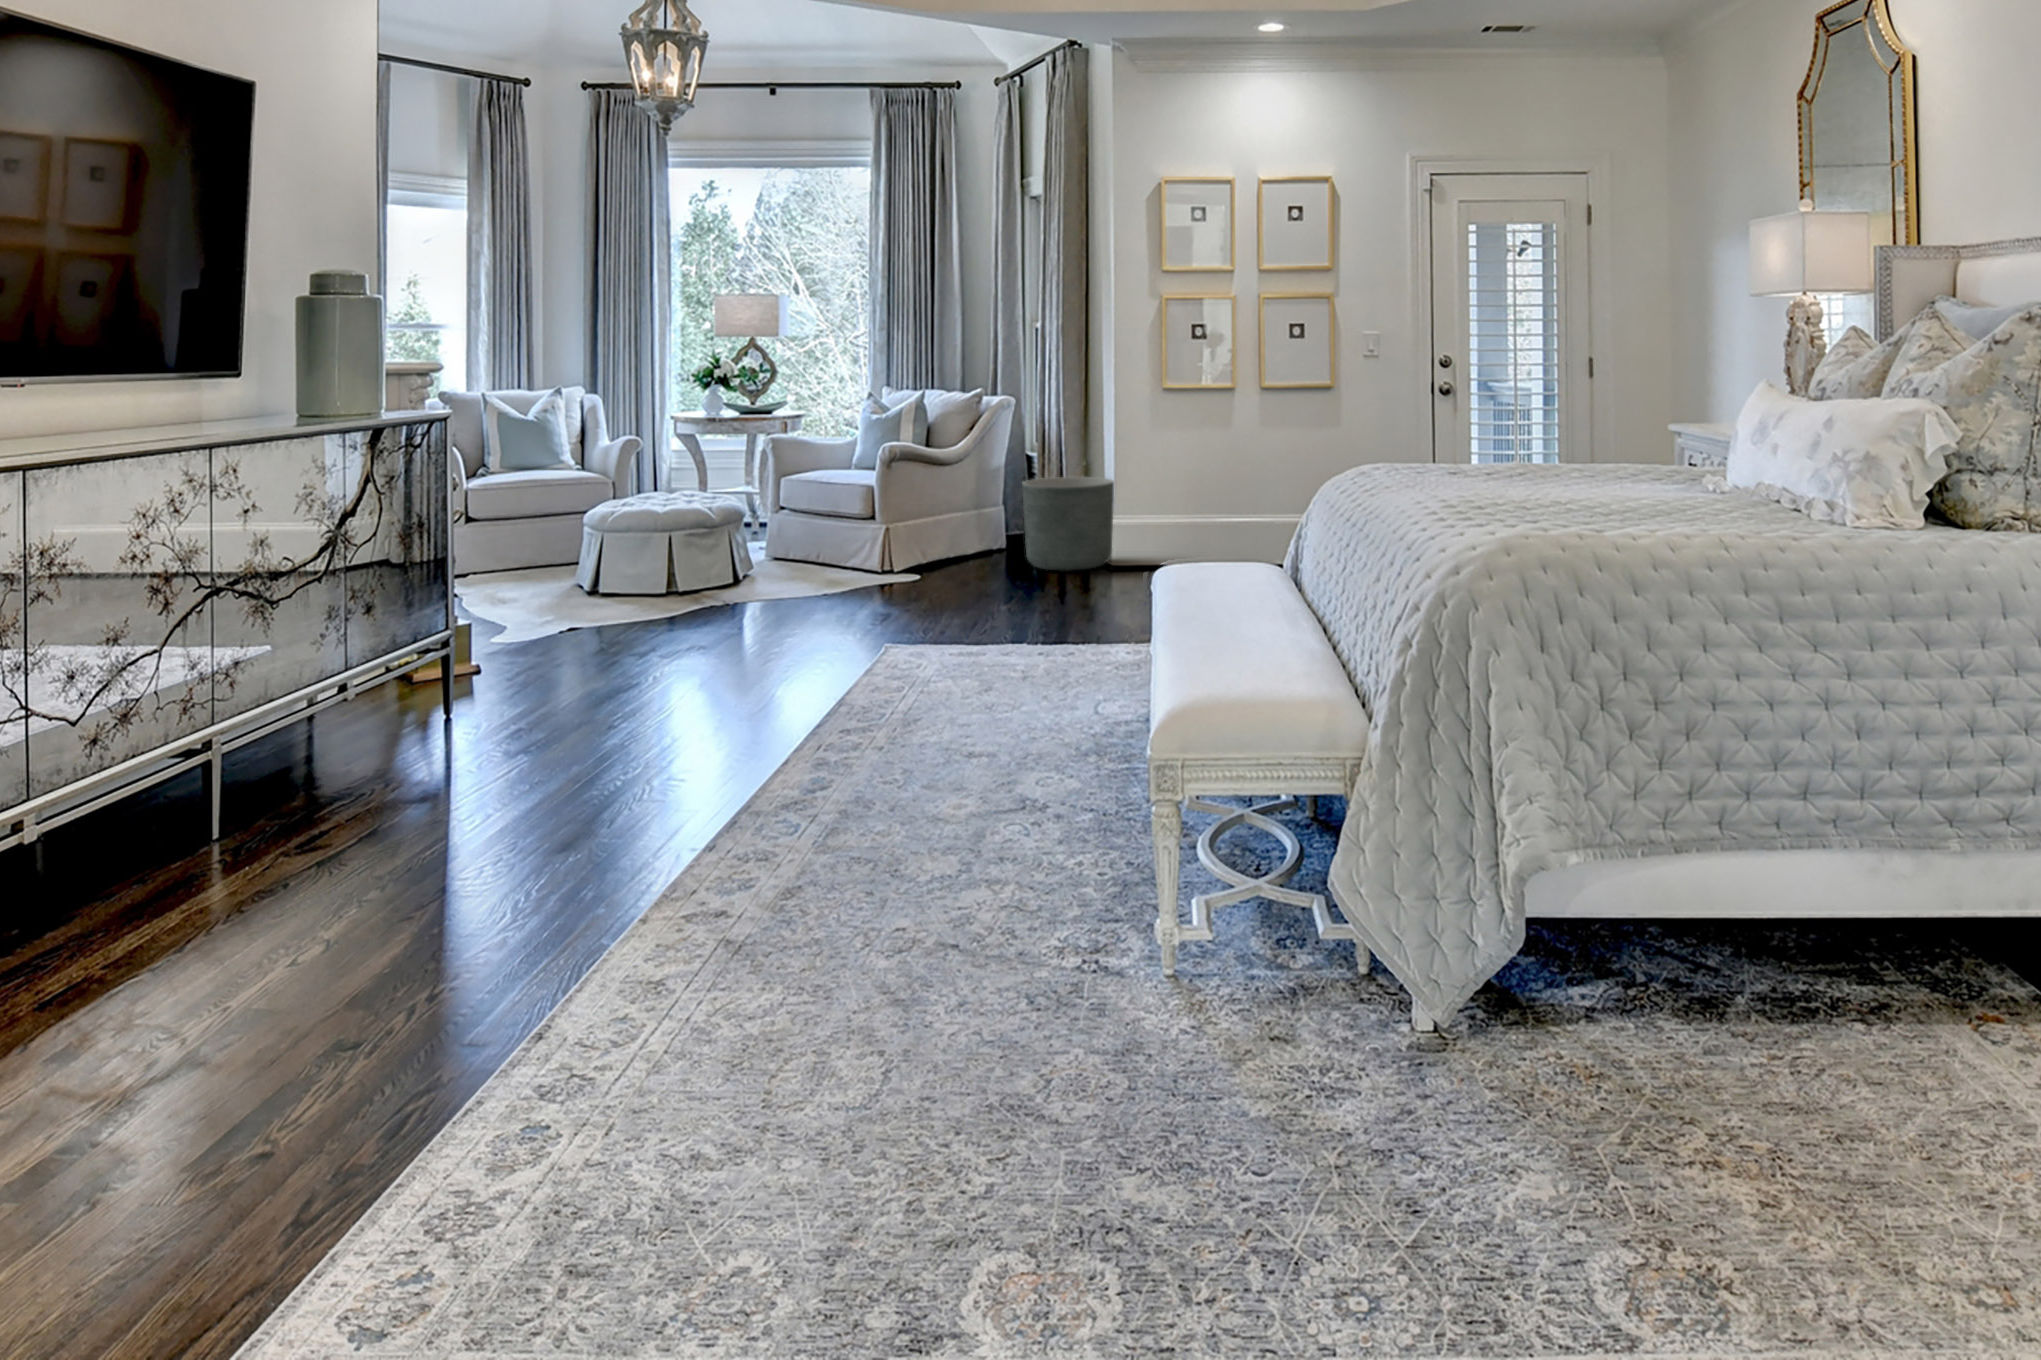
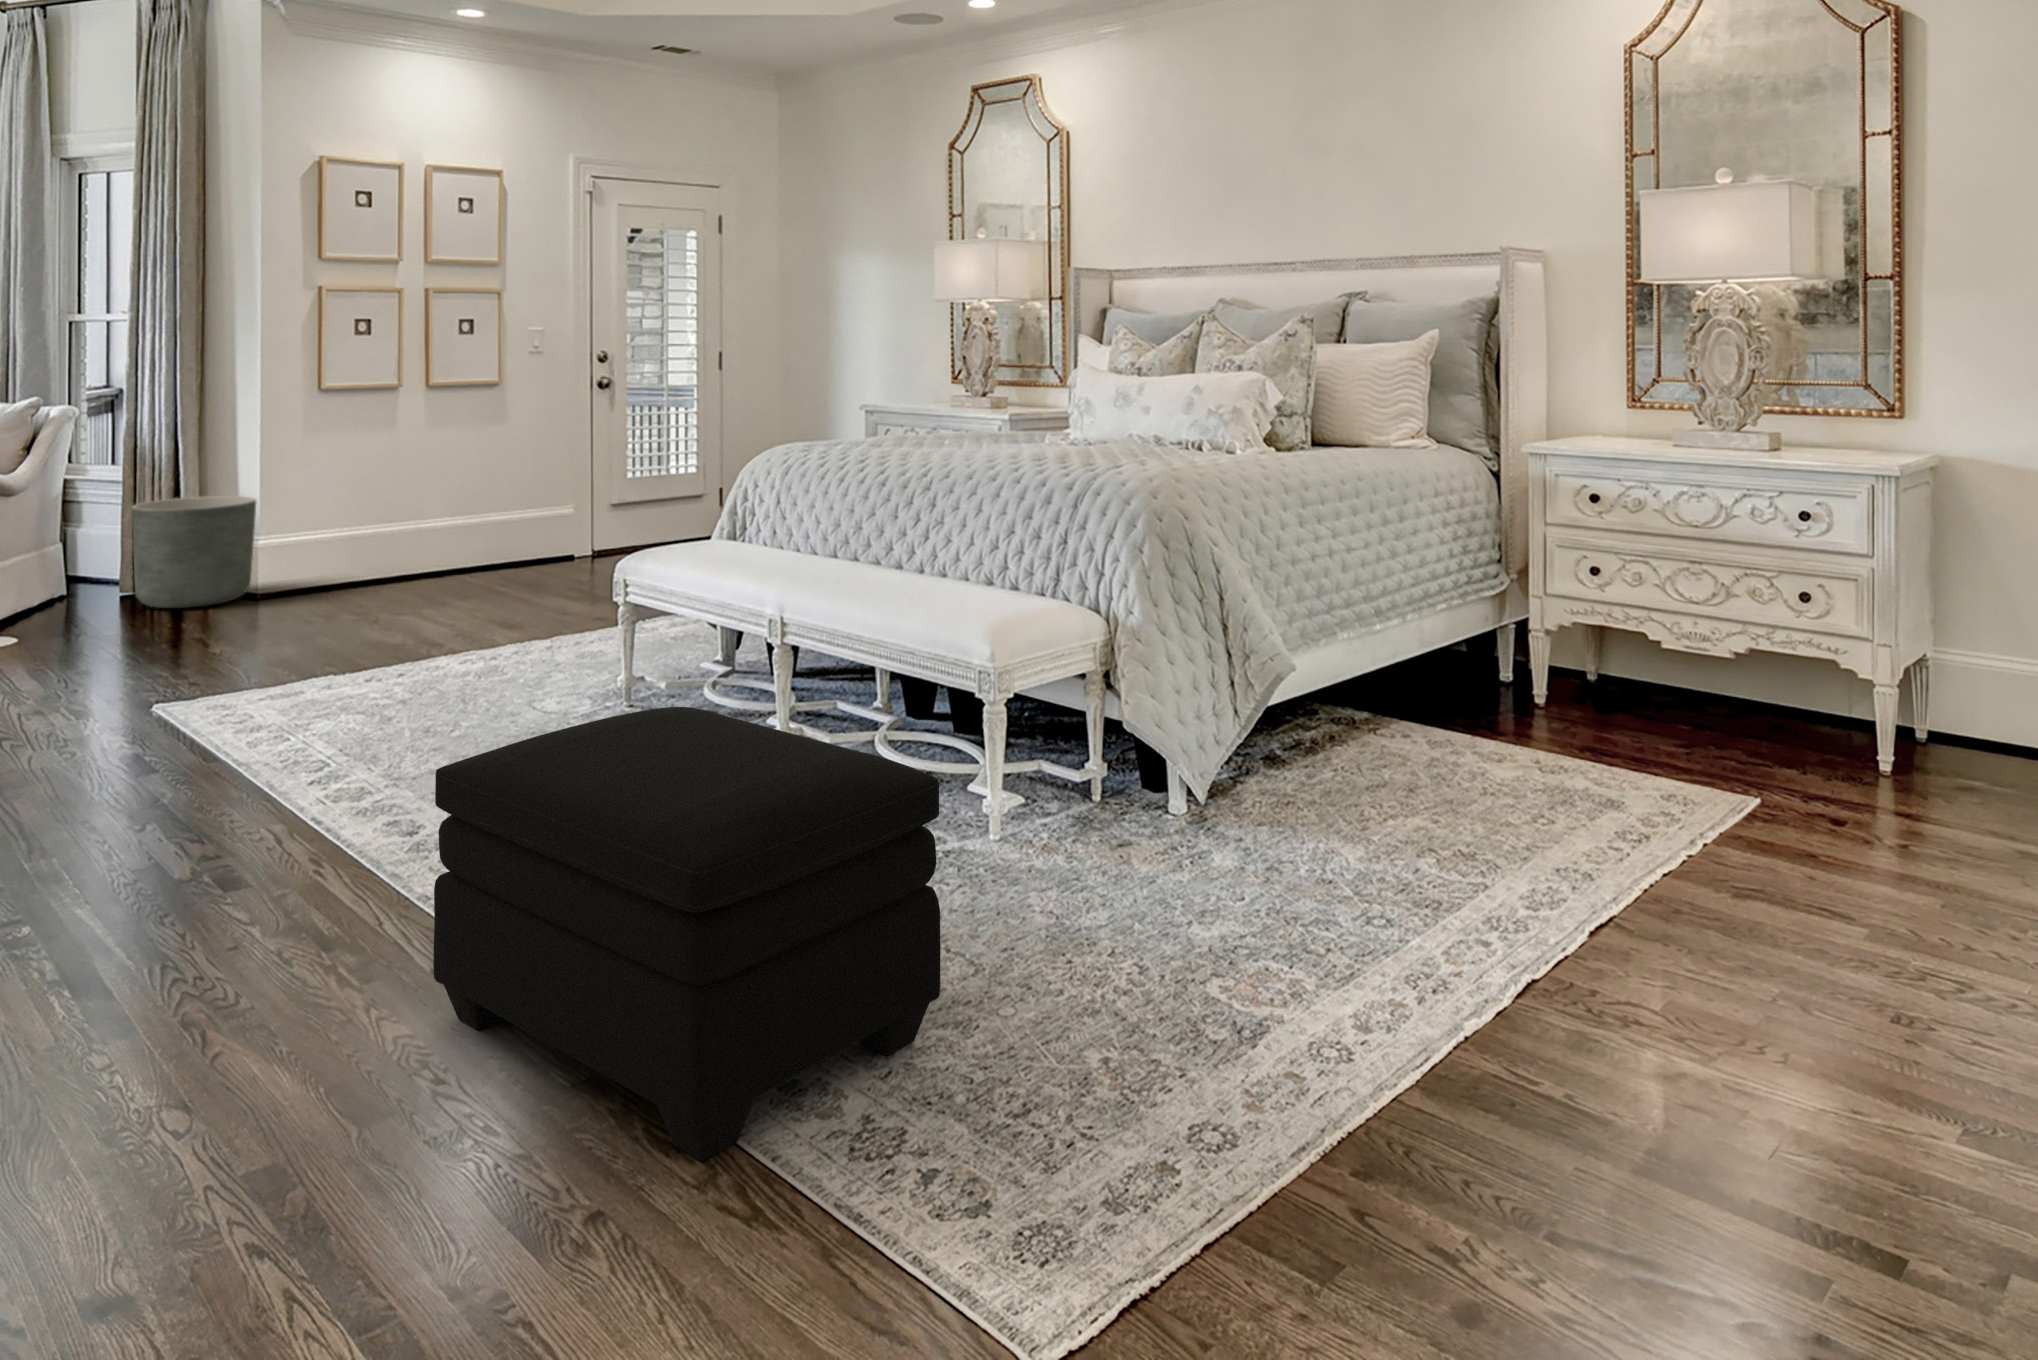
ottoman: none [309,735,778,1210] -> present [433,707,941,1161]

